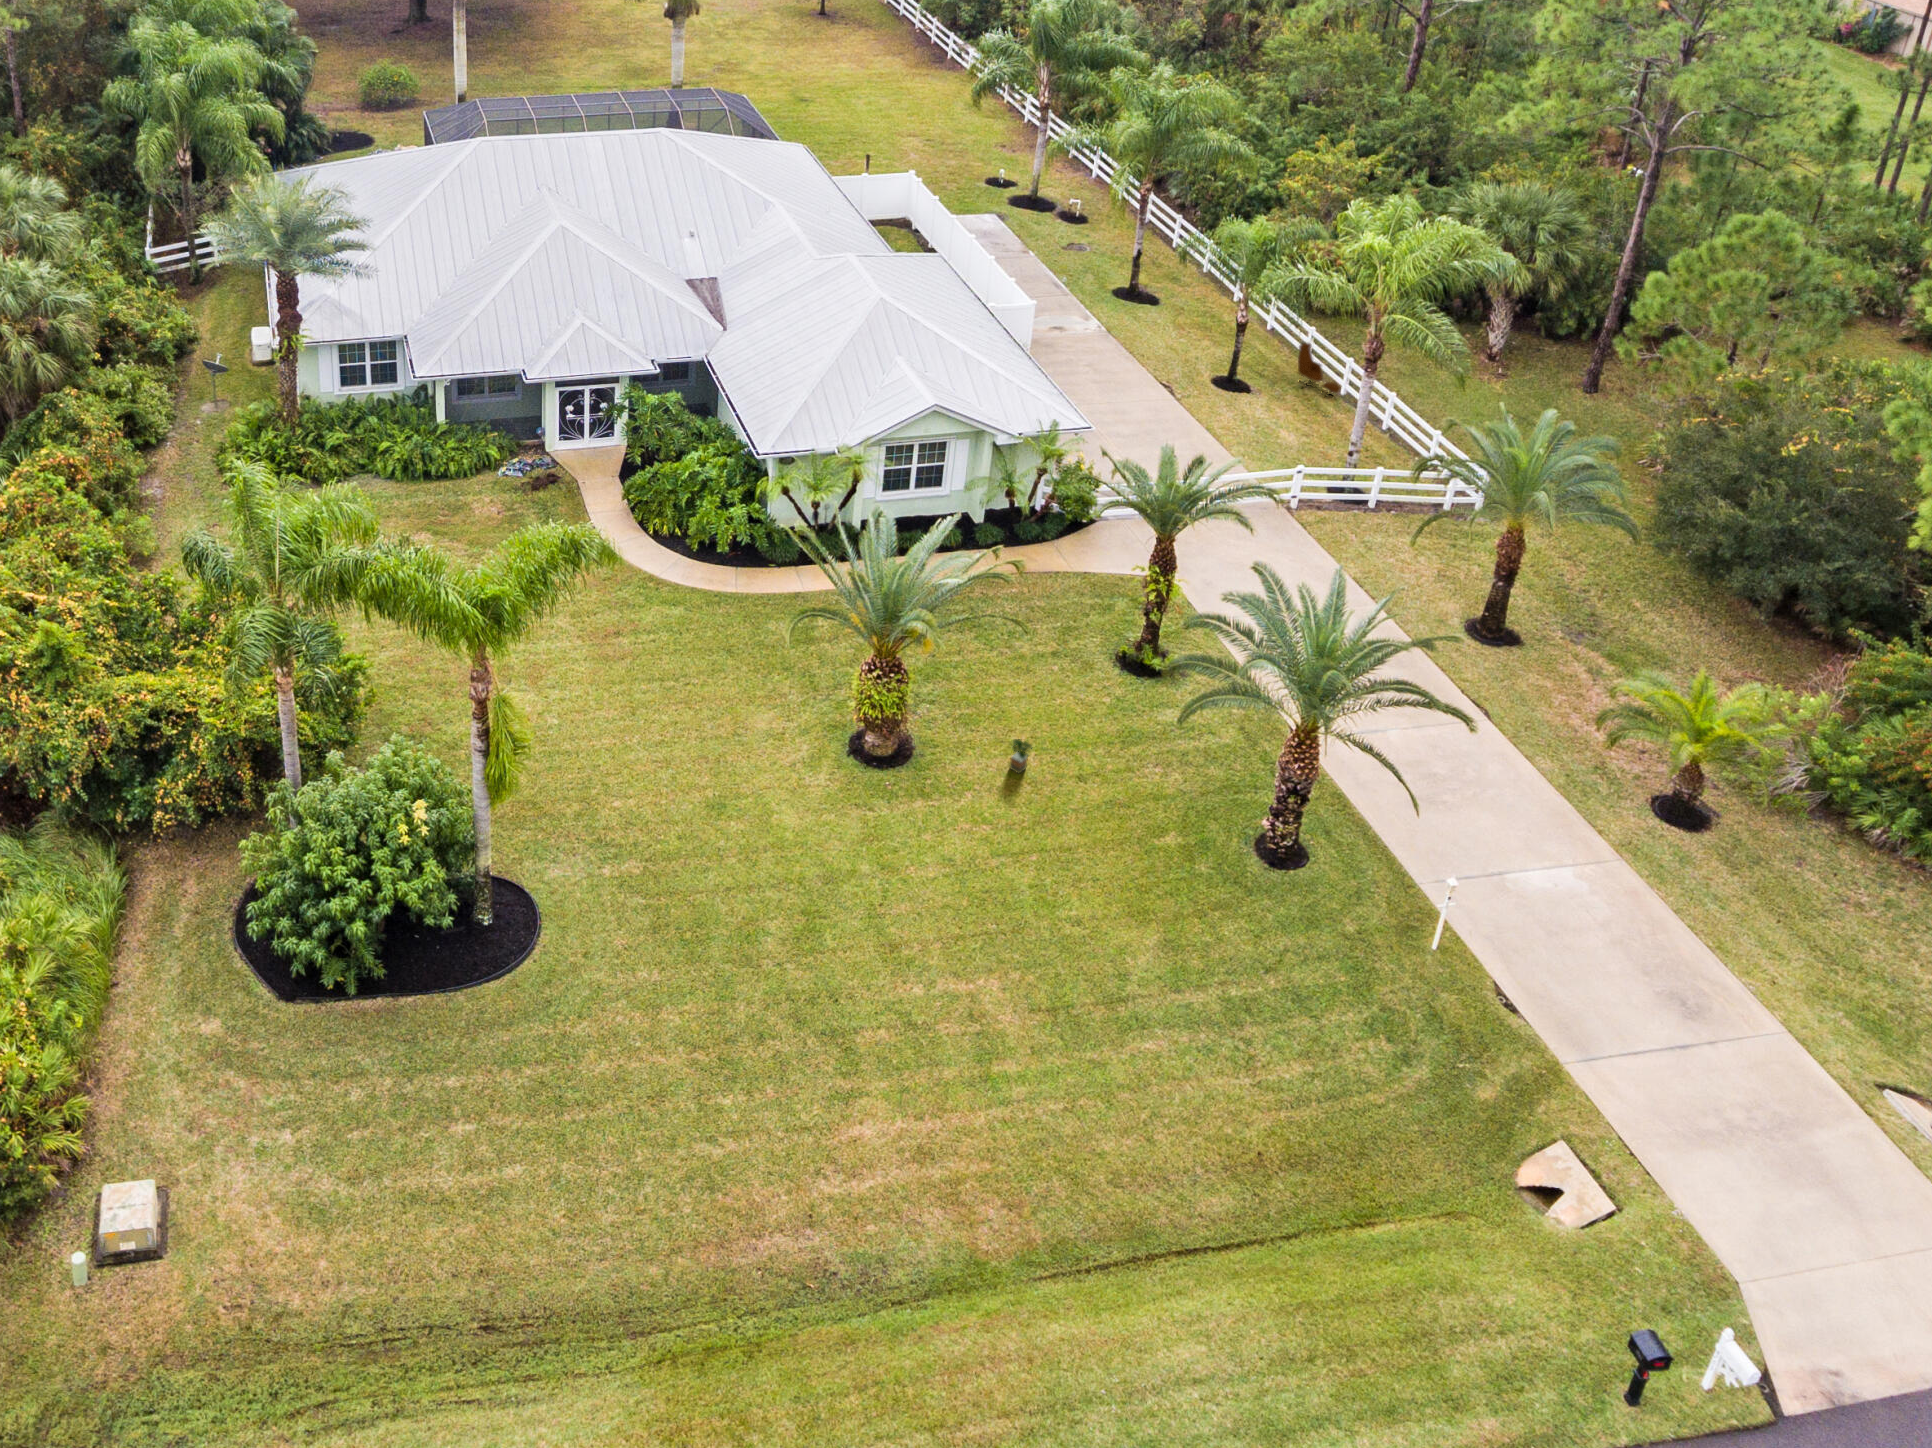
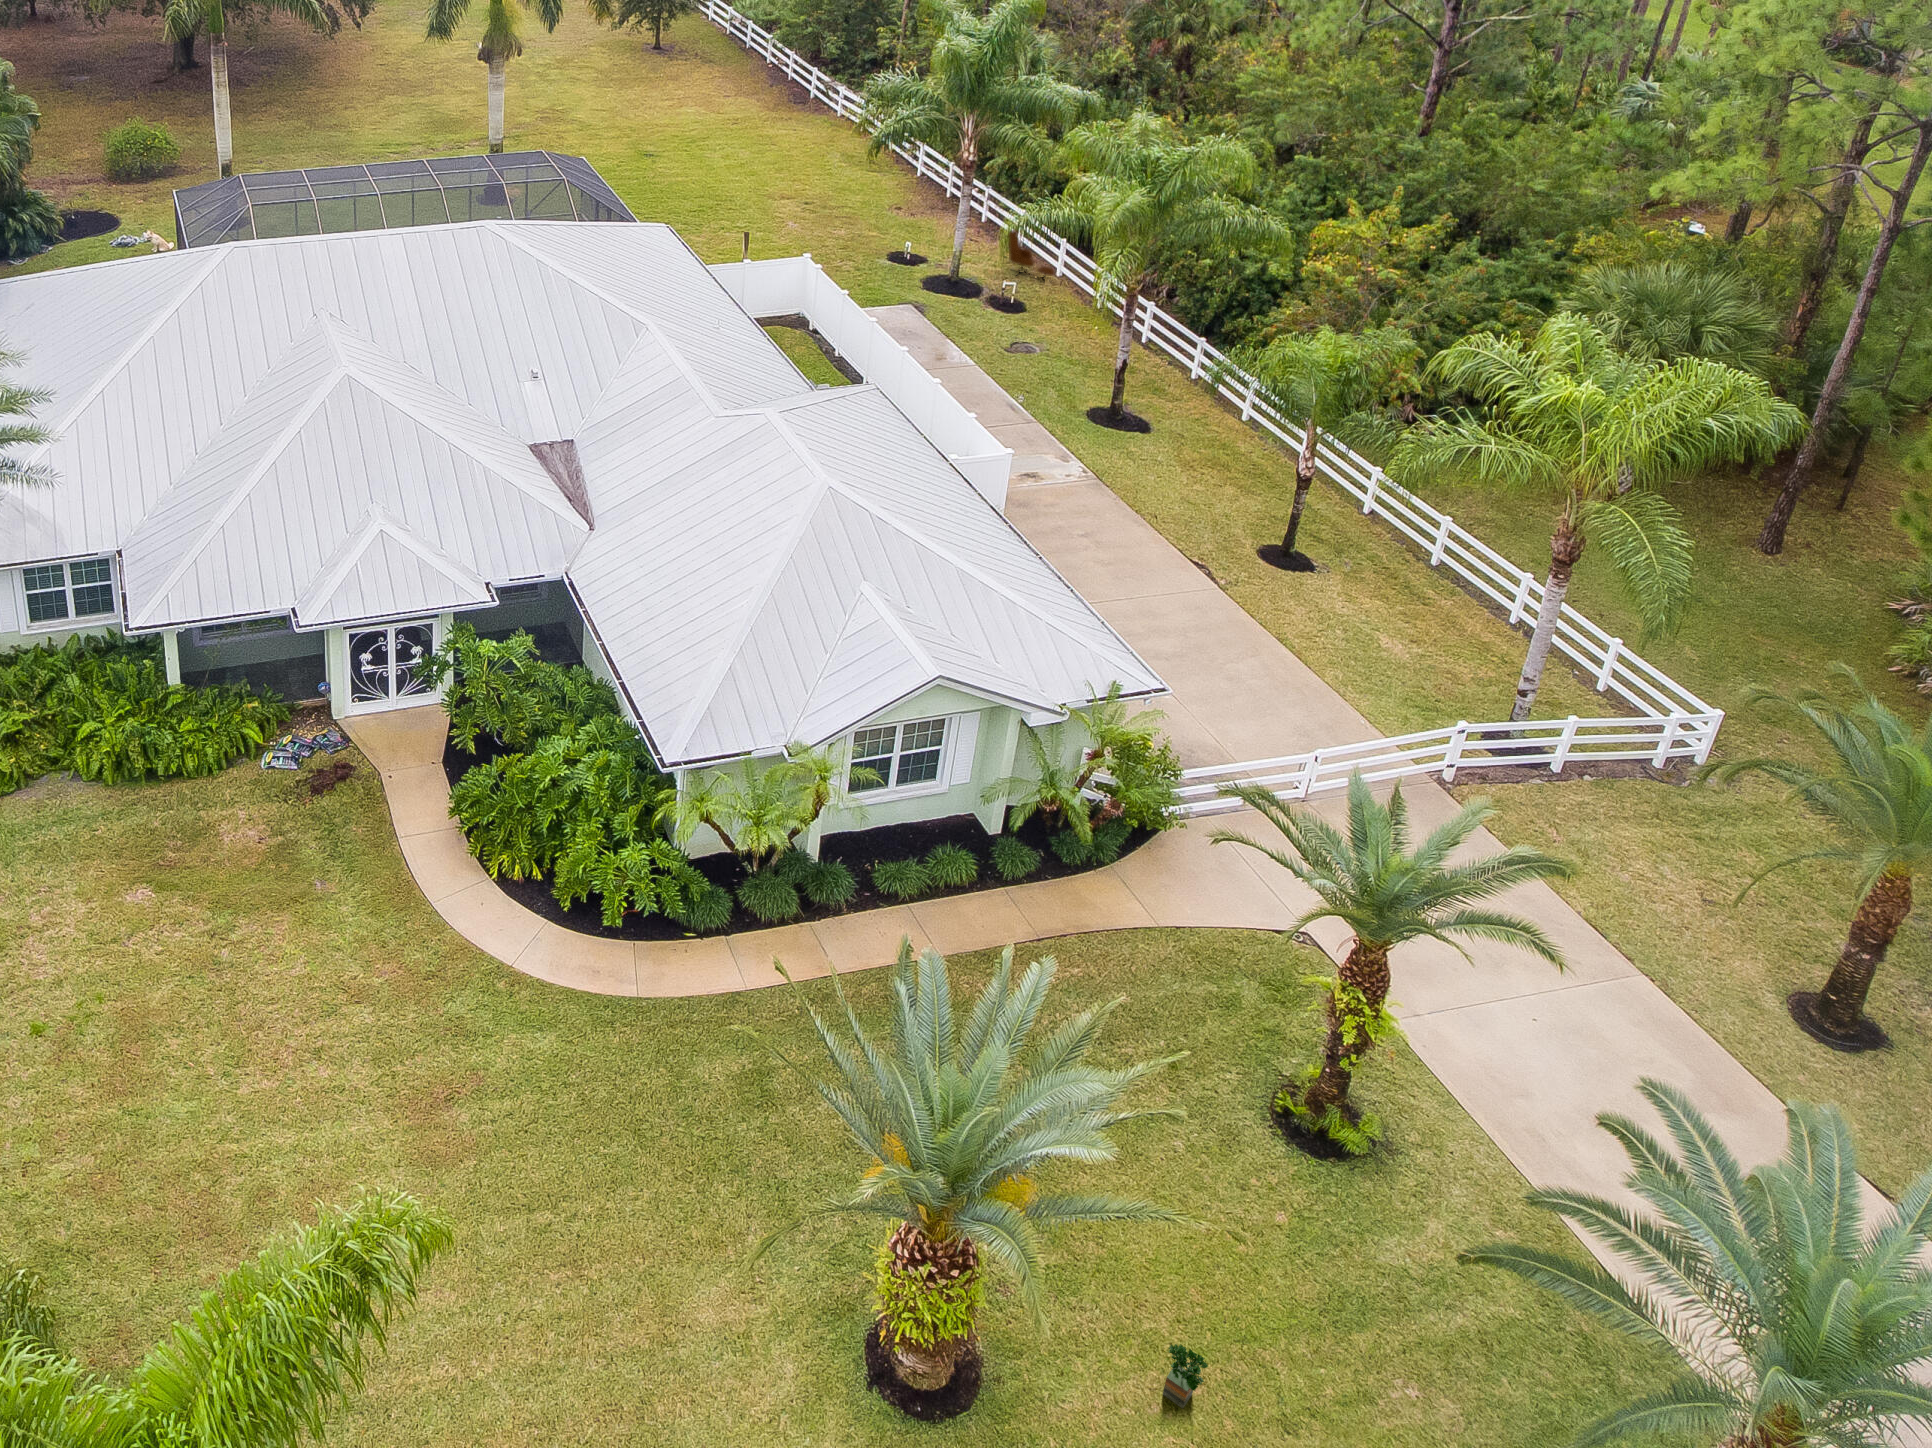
lounge chair: present [1298,343,1340,395] -> present [1008,230,1055,279]

